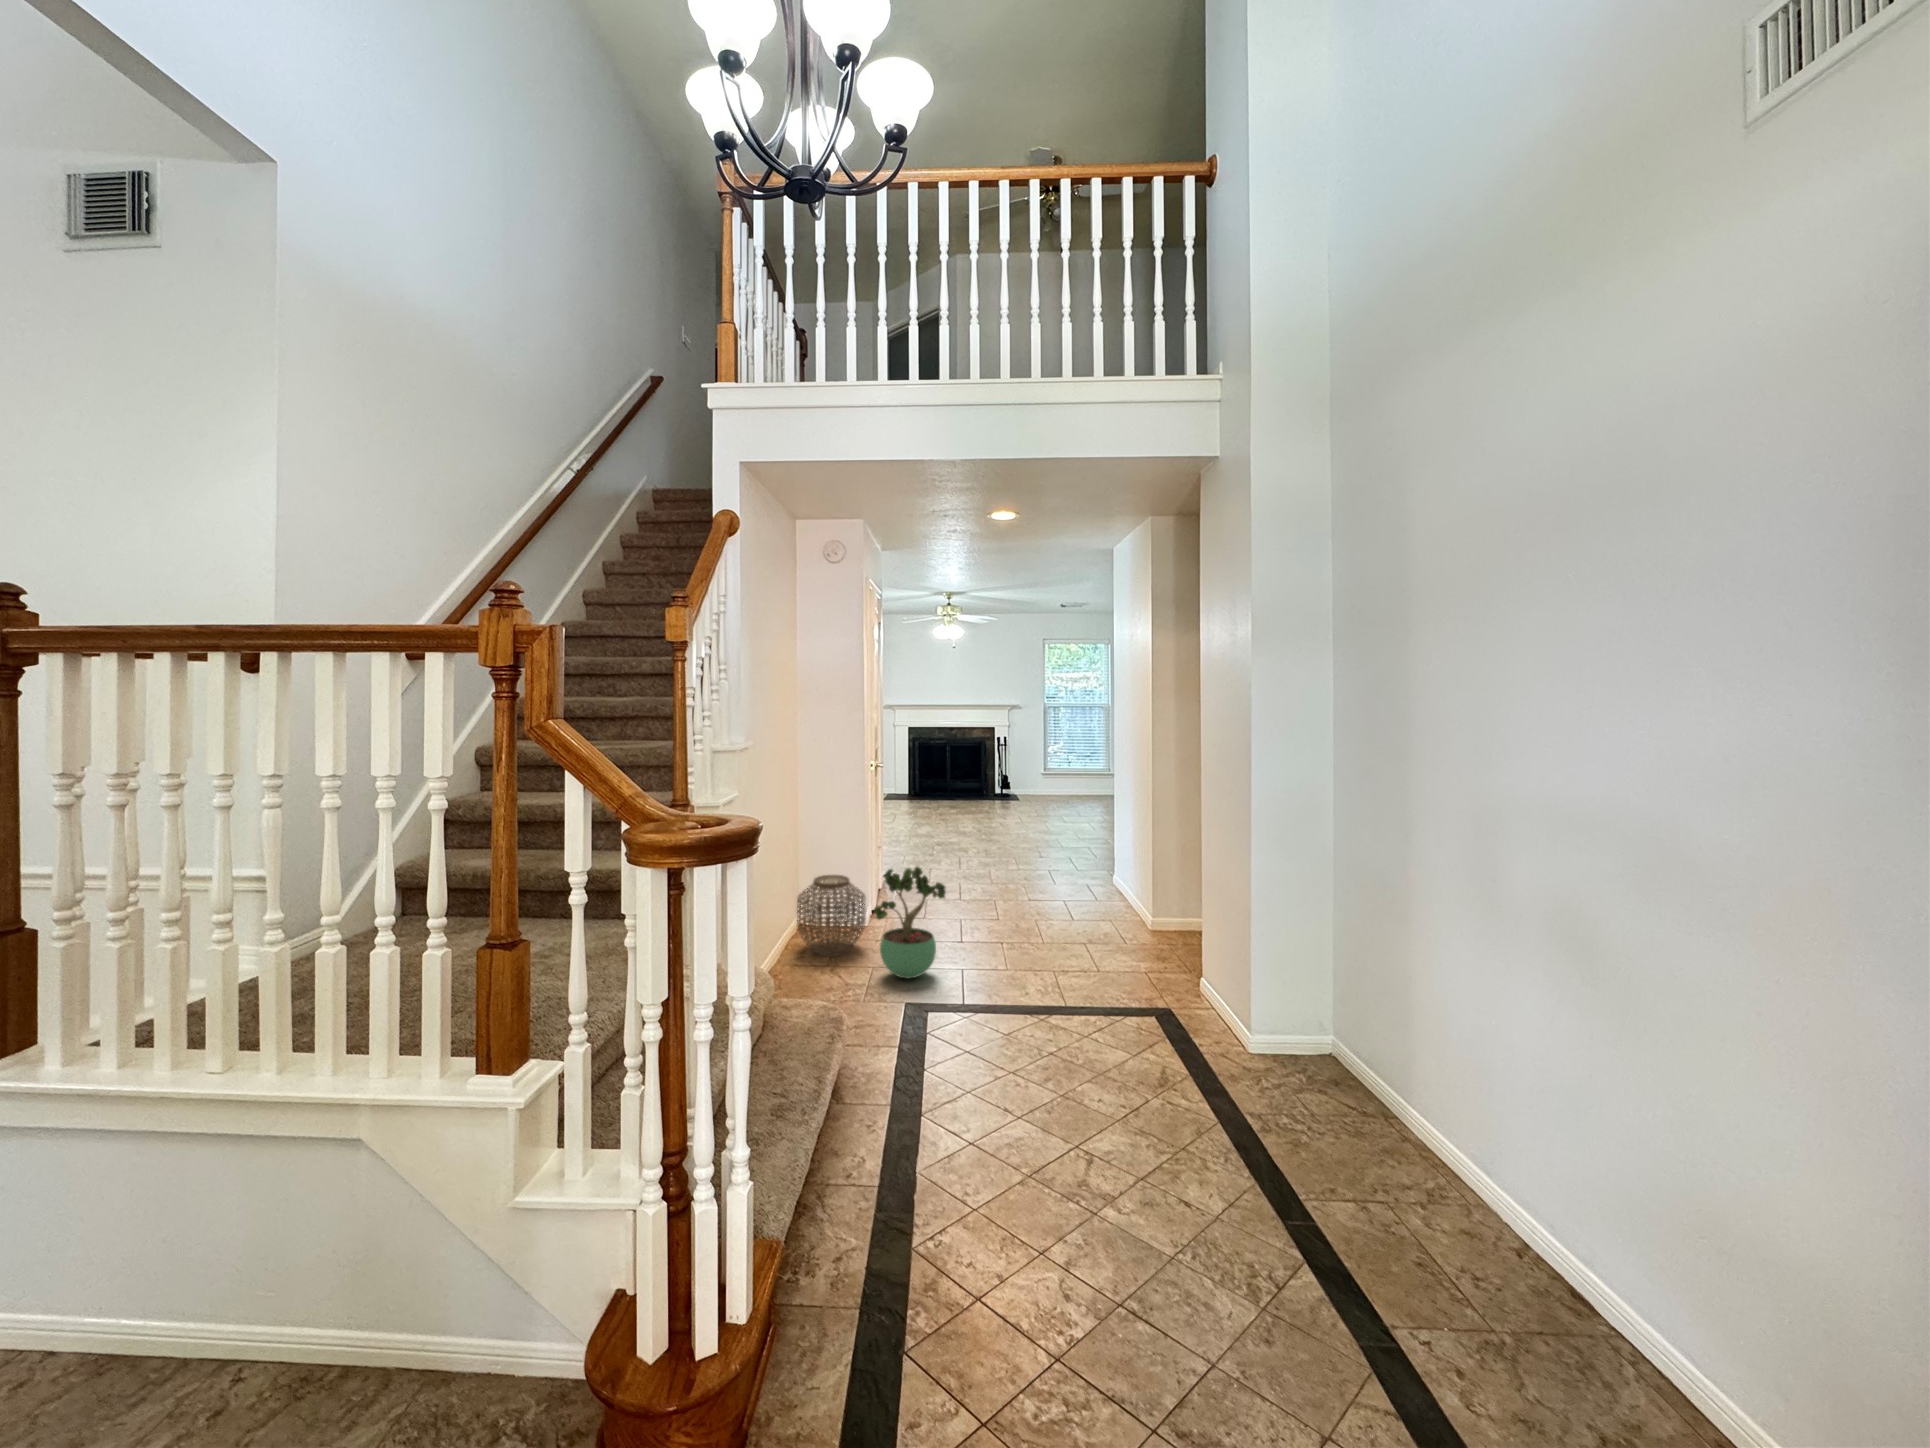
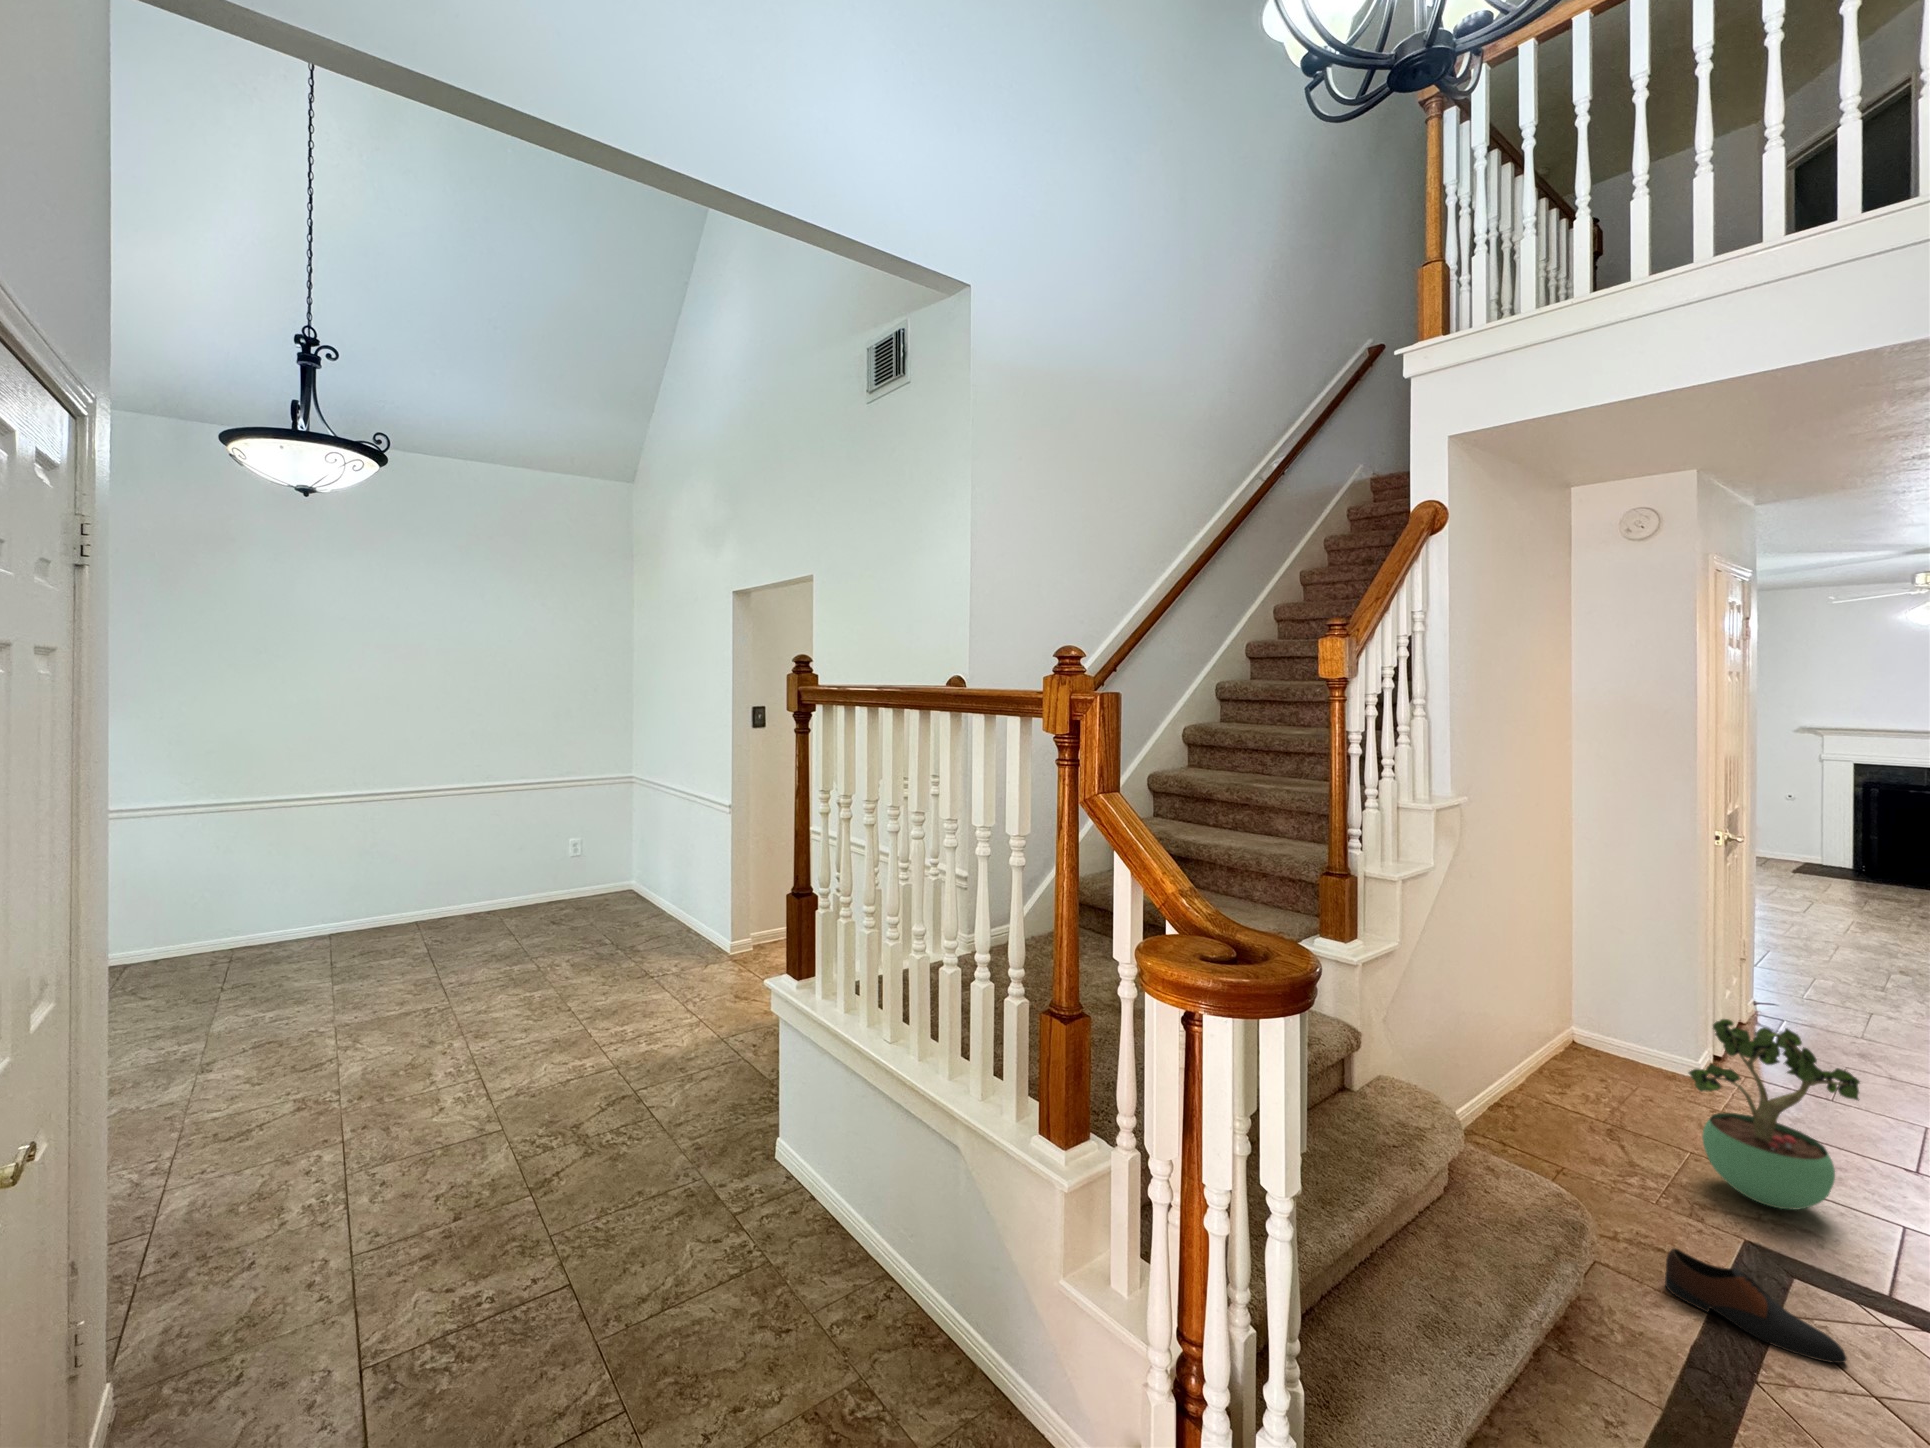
woven basket: present [797,875,866,956] -> none [1554,990,1686,1115]
shoe: none [876,1012,954,1048] -> present [1665,1248,1847,1363]

